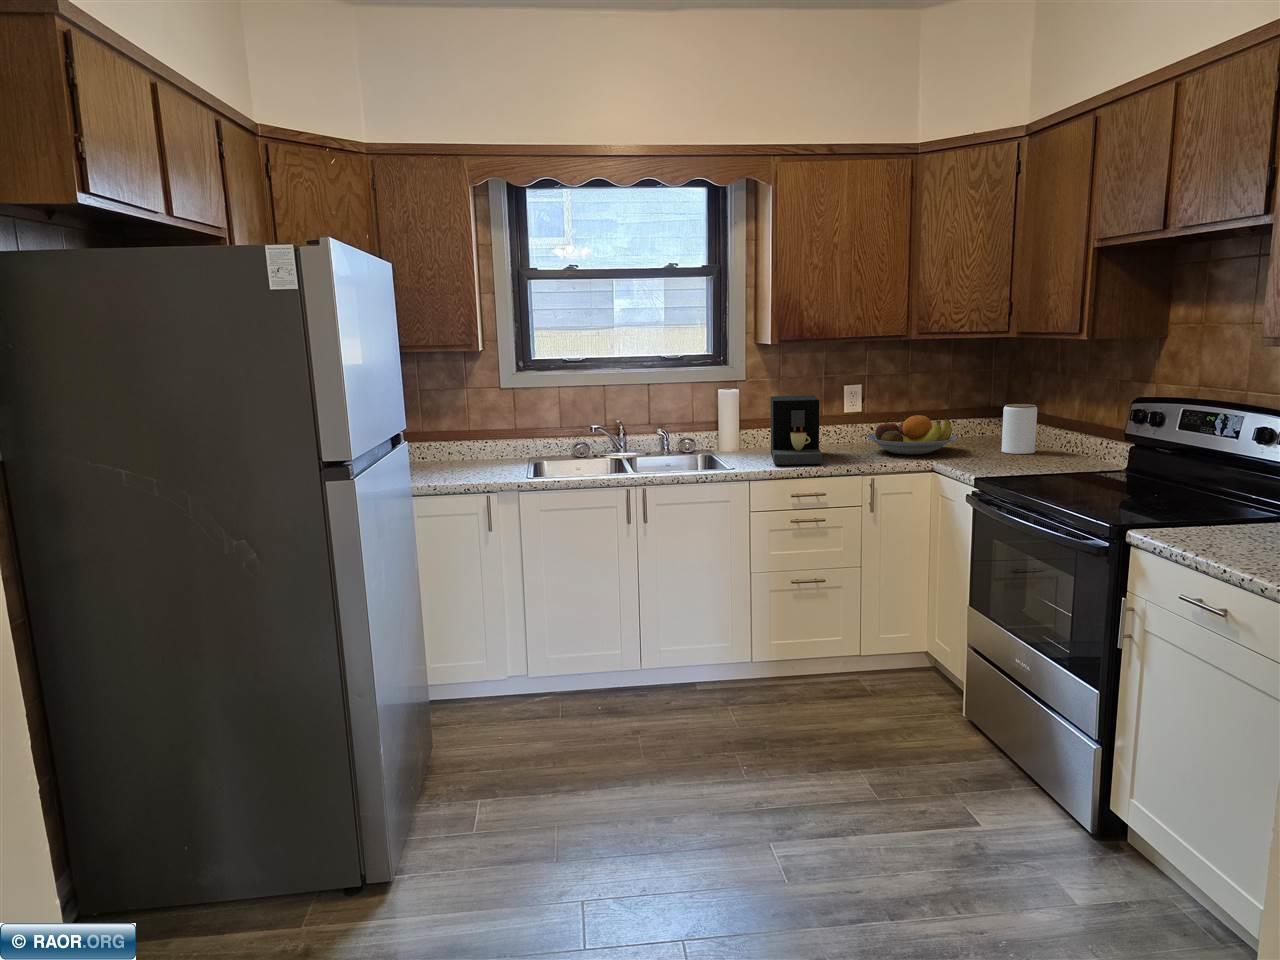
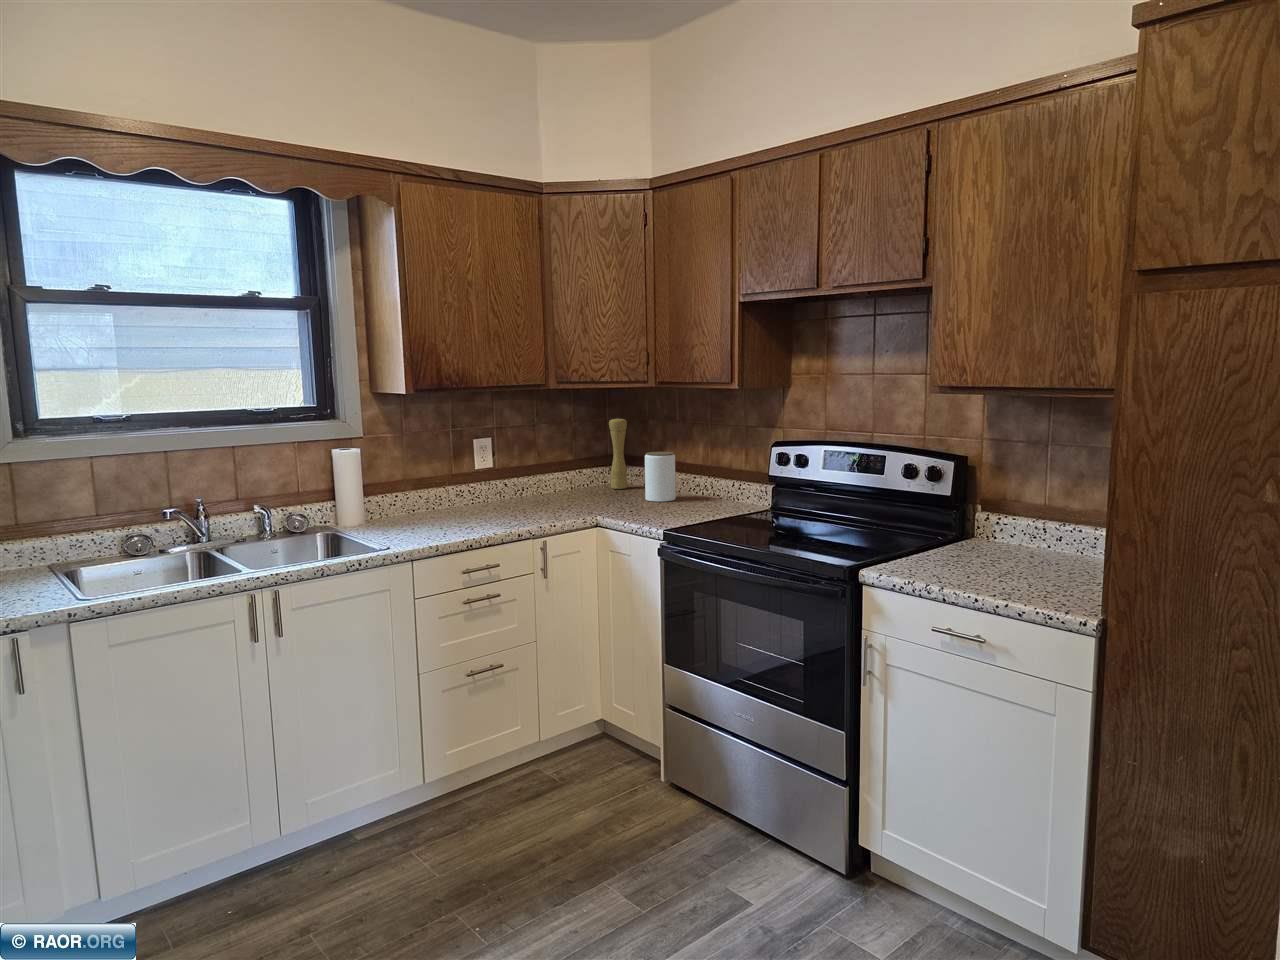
pepper mill: none [983,369,1004,440] -> present [609,418,628,489]
coffee maker: present [770,395,822,465] -> none [403,452,490,538]
fruit bowl: present [865,415,957,454] -> none [513,468,607,511]

